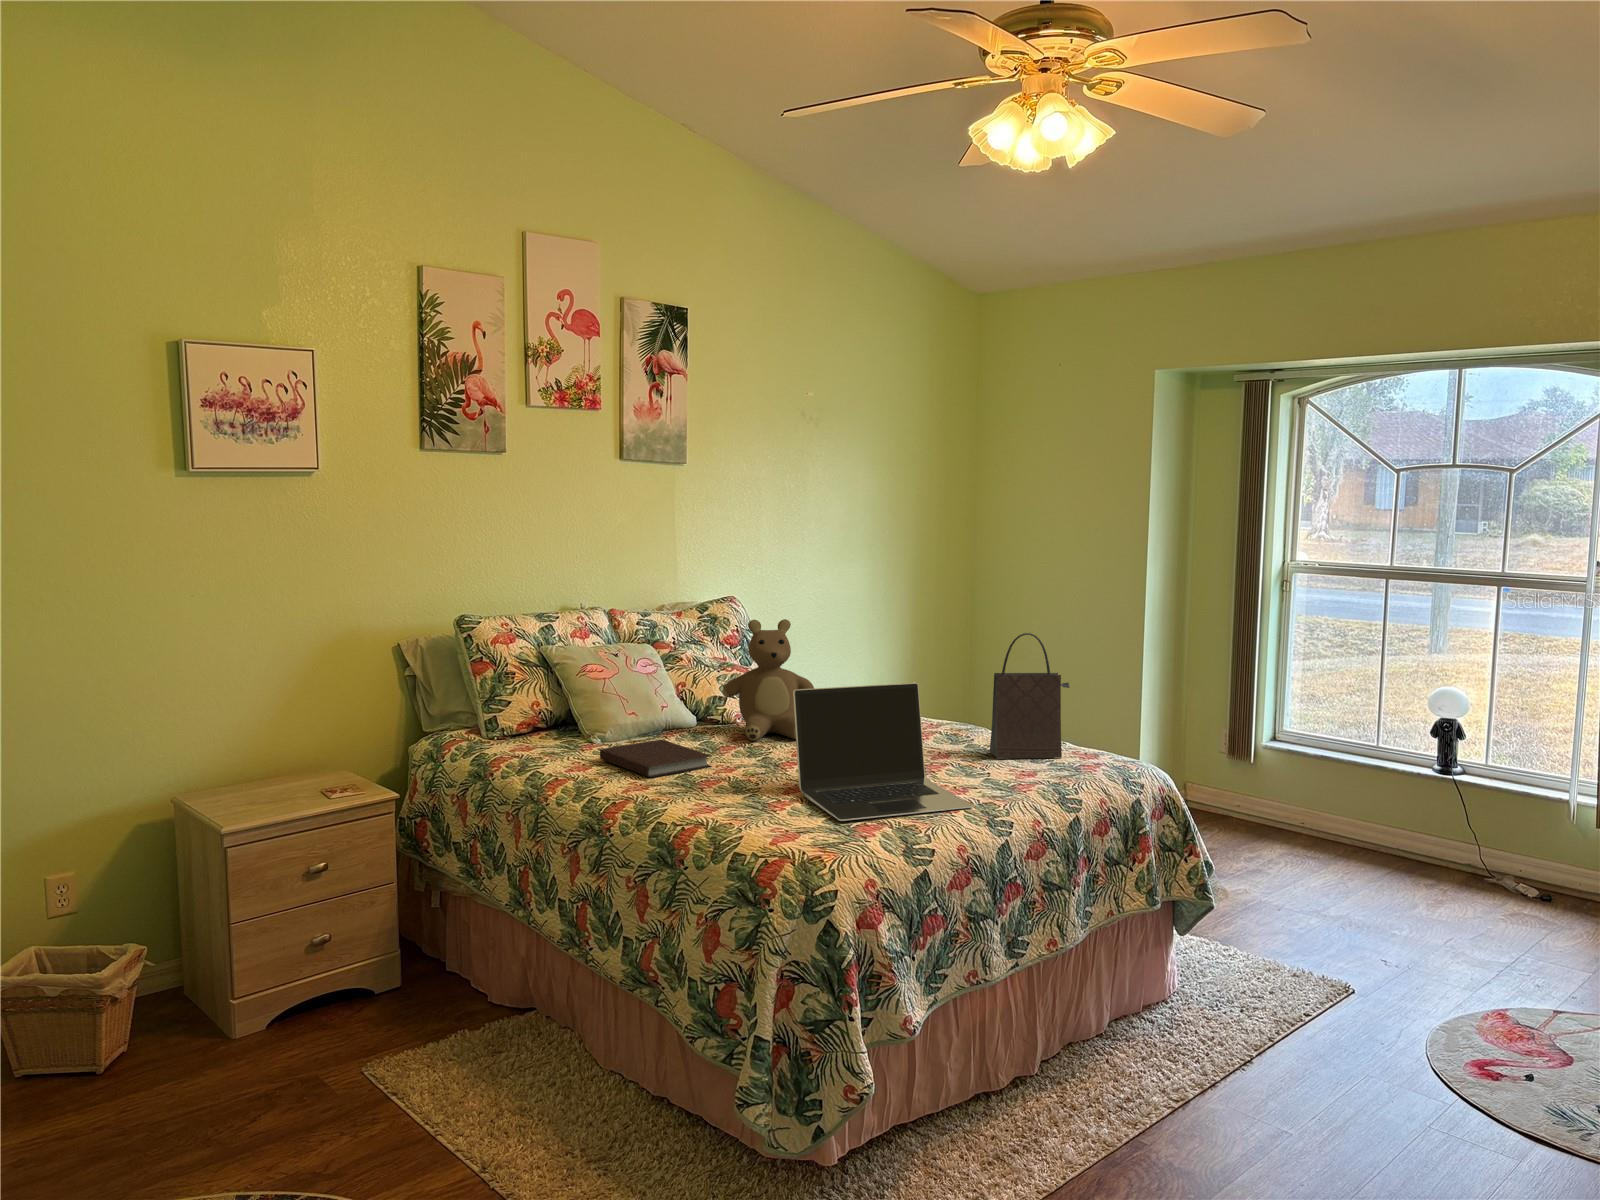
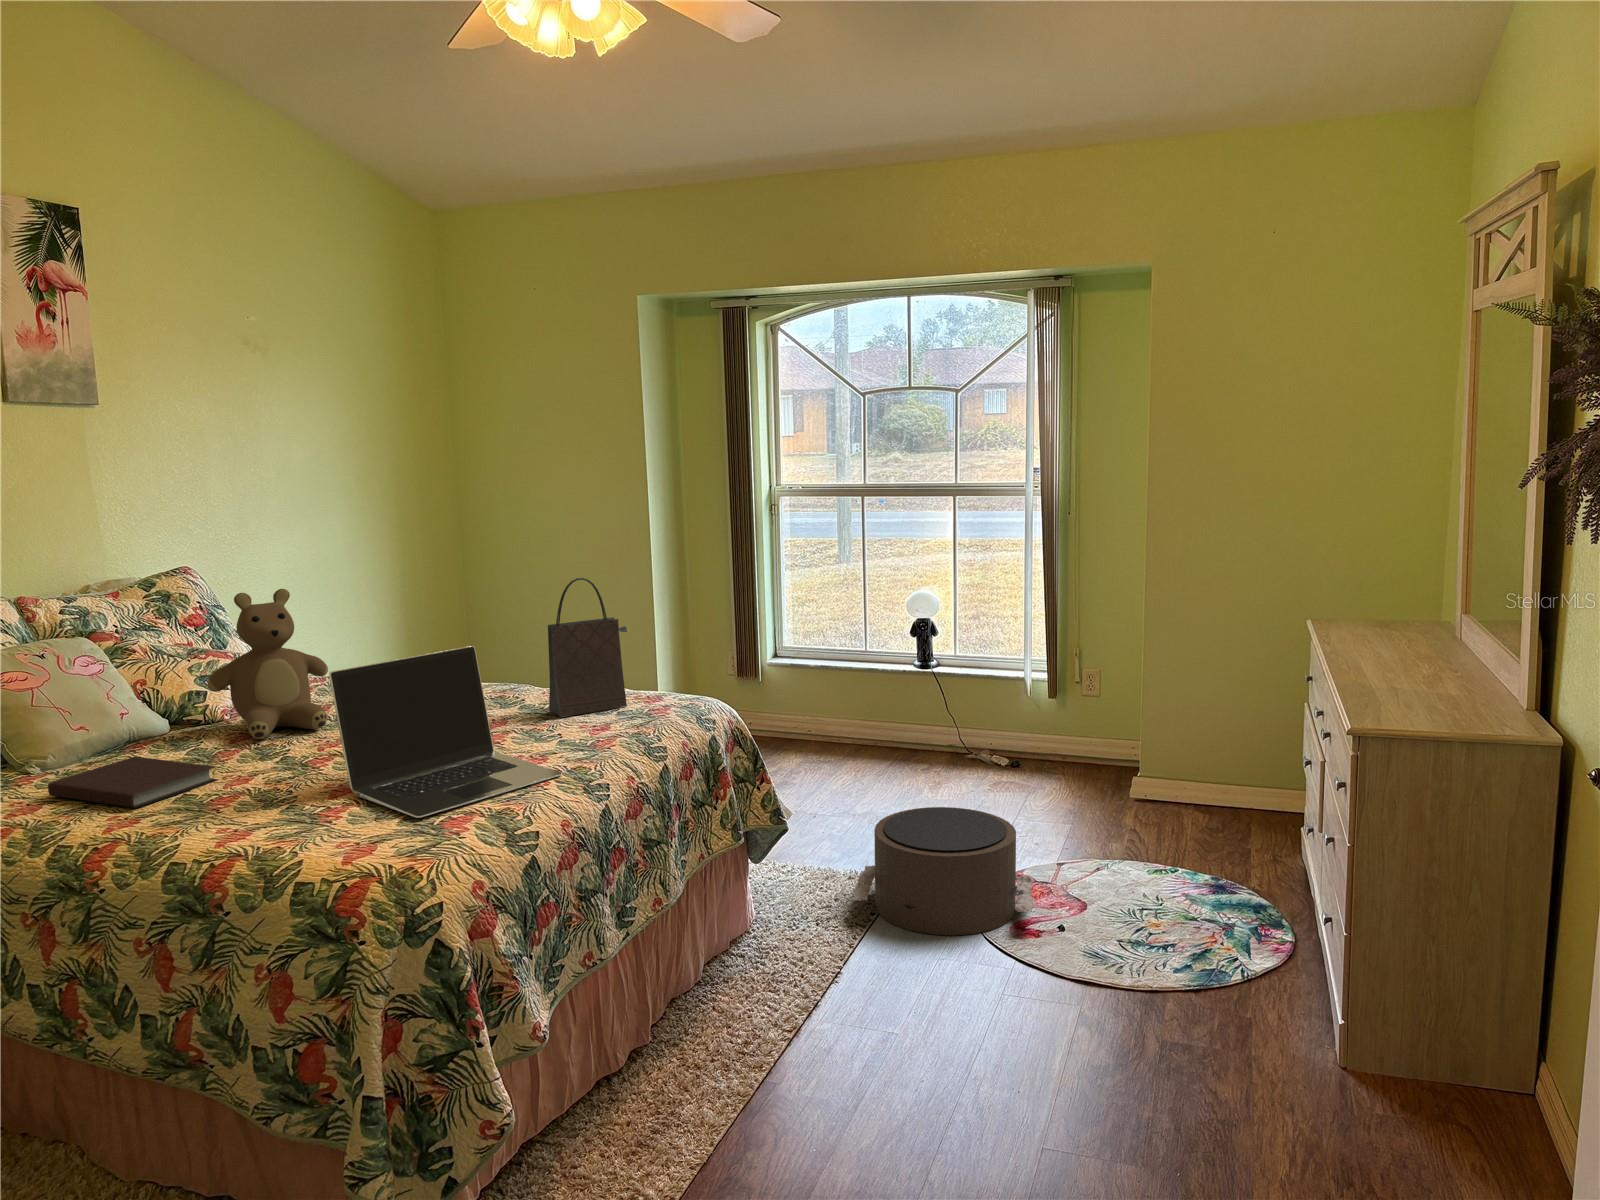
pouf: none [1284,915,1510,1064] -> present [853,807,1035,935]

